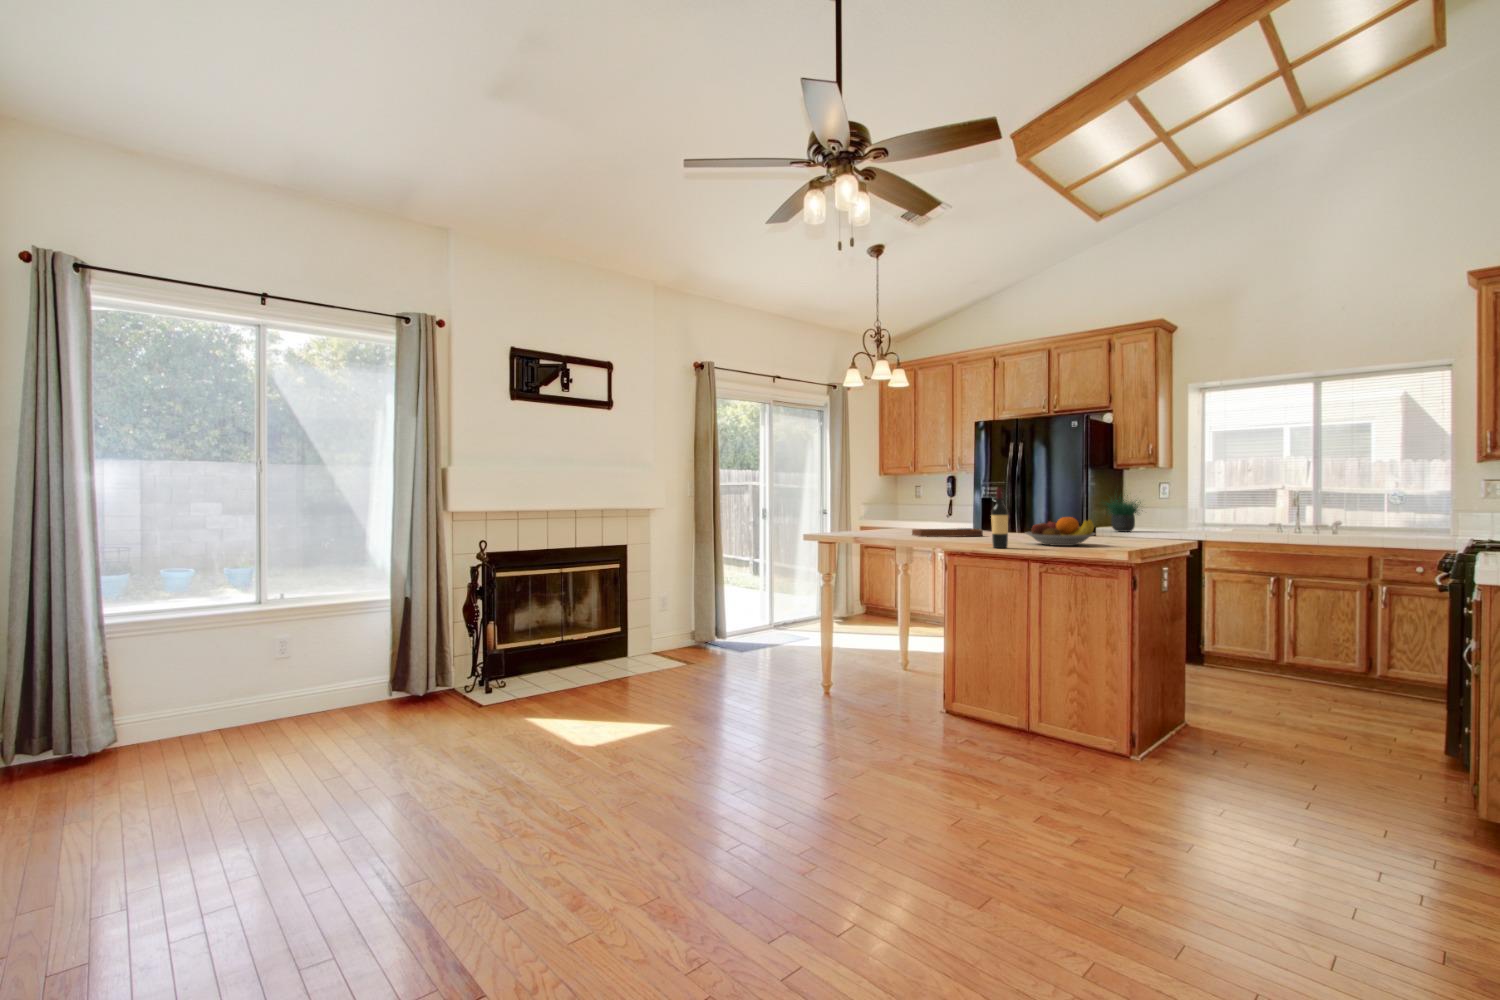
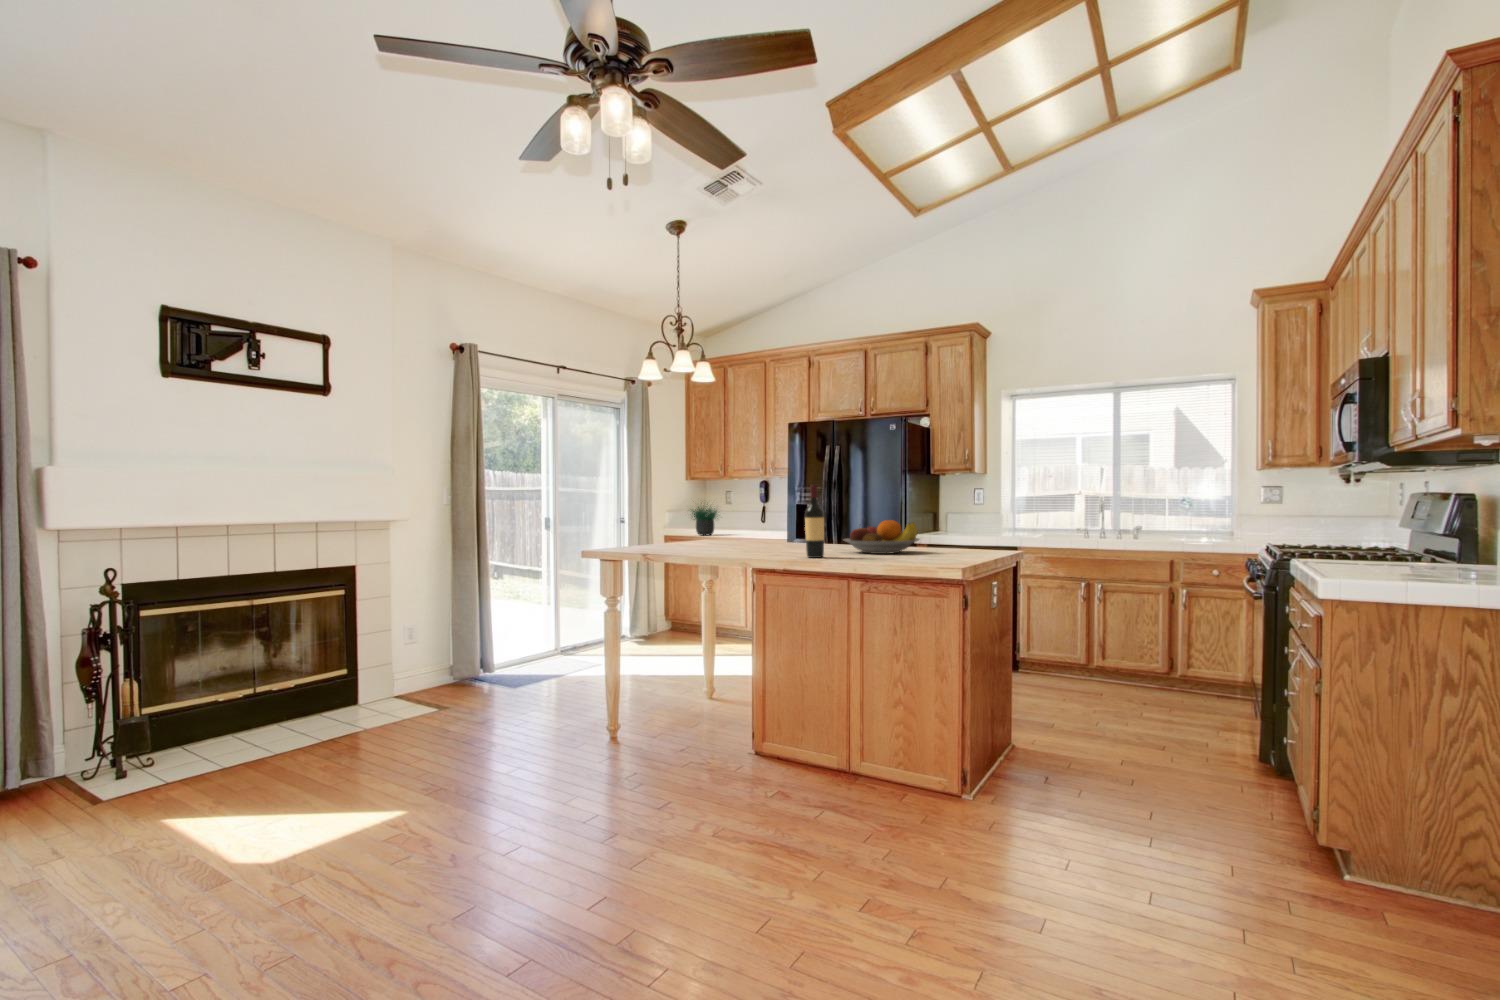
potted plant: present [1105,495,1141,532] -> present [692,506,718,535]
tray: present [912,515,983,537] -> none [719,521,798,547]

